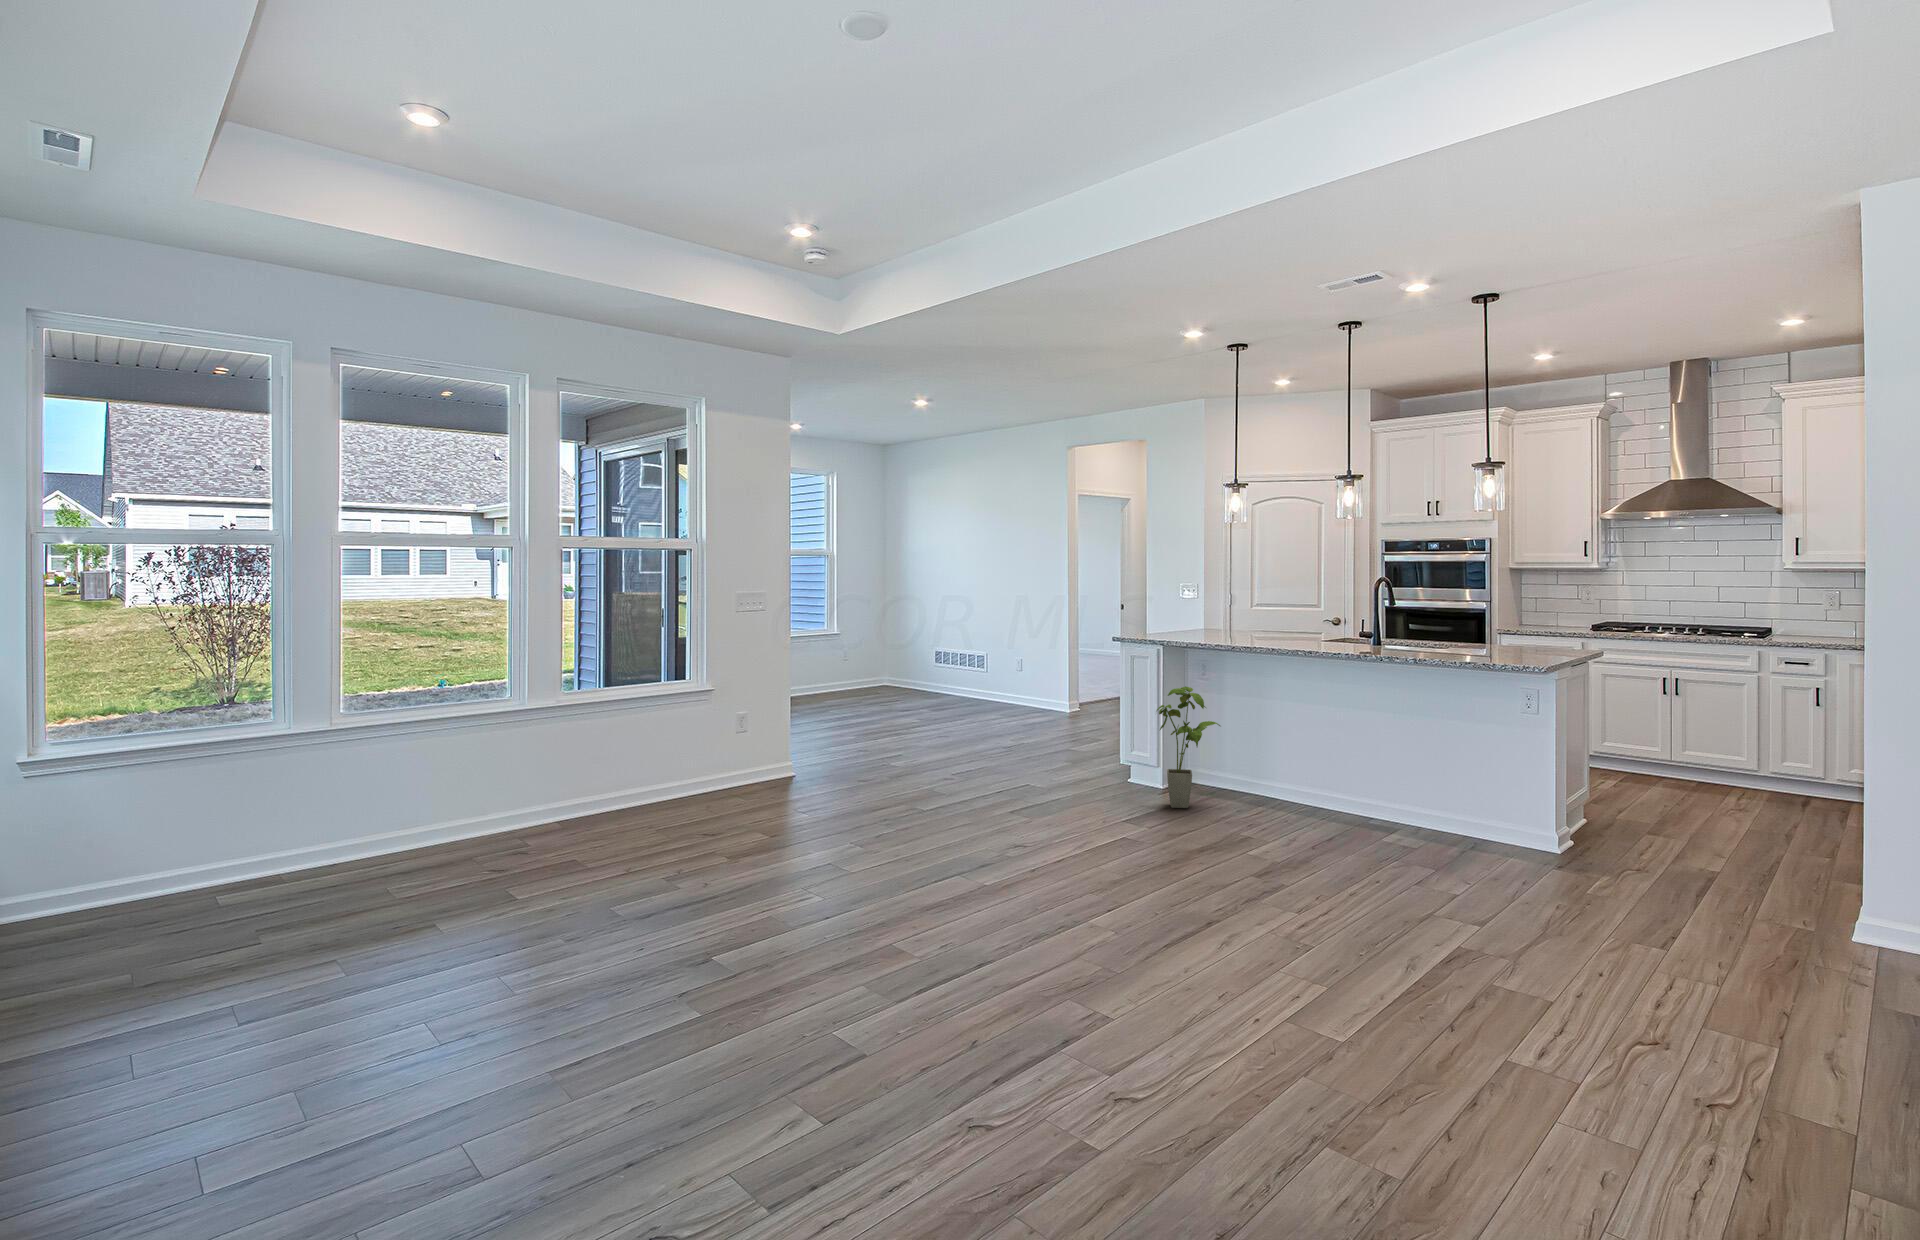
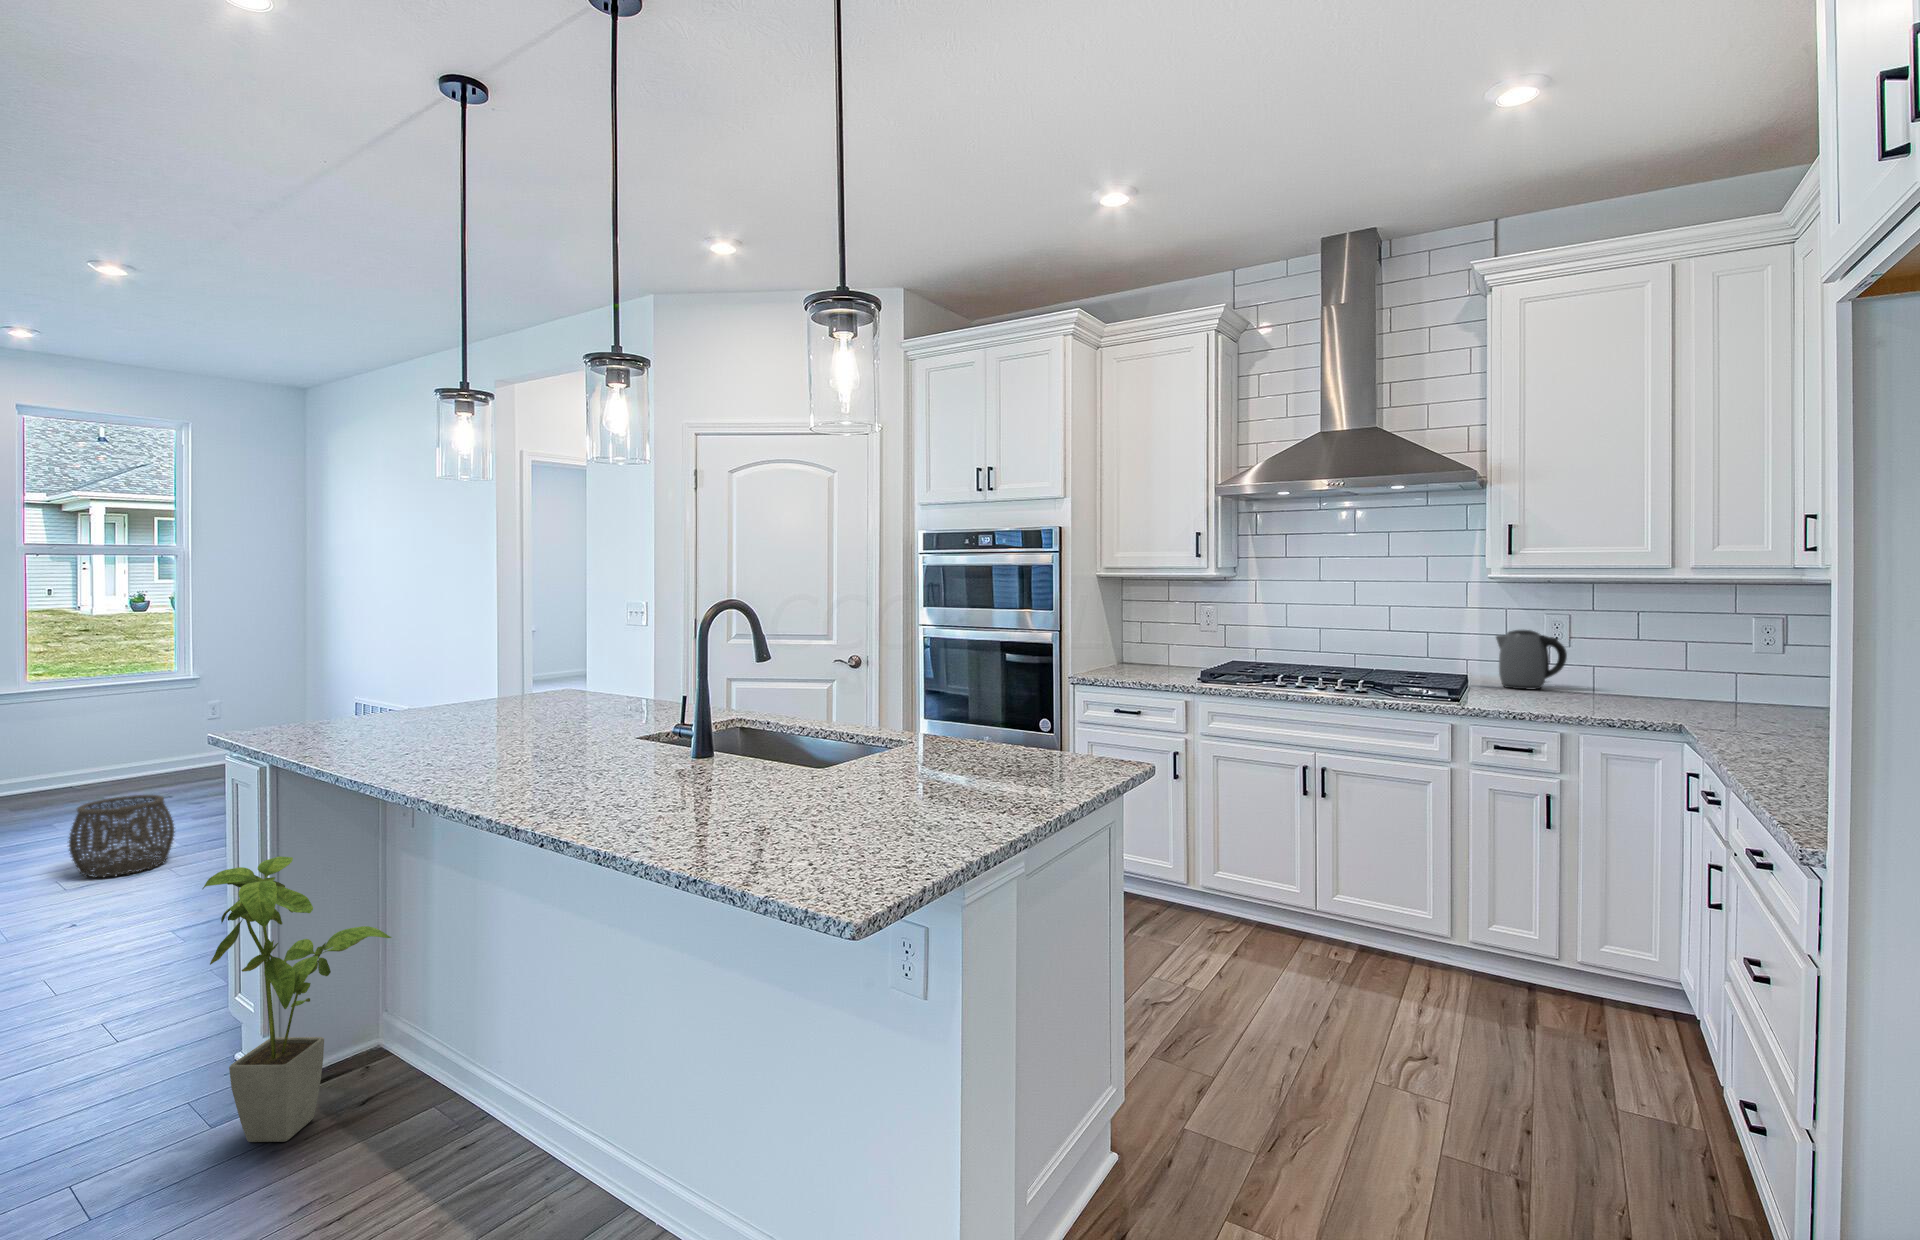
kettle: none [1791,600,1839,635] -> present [1496,630,1567,689]
woven basket: none [876,701,921,744] -> present [69,795,175,878]

